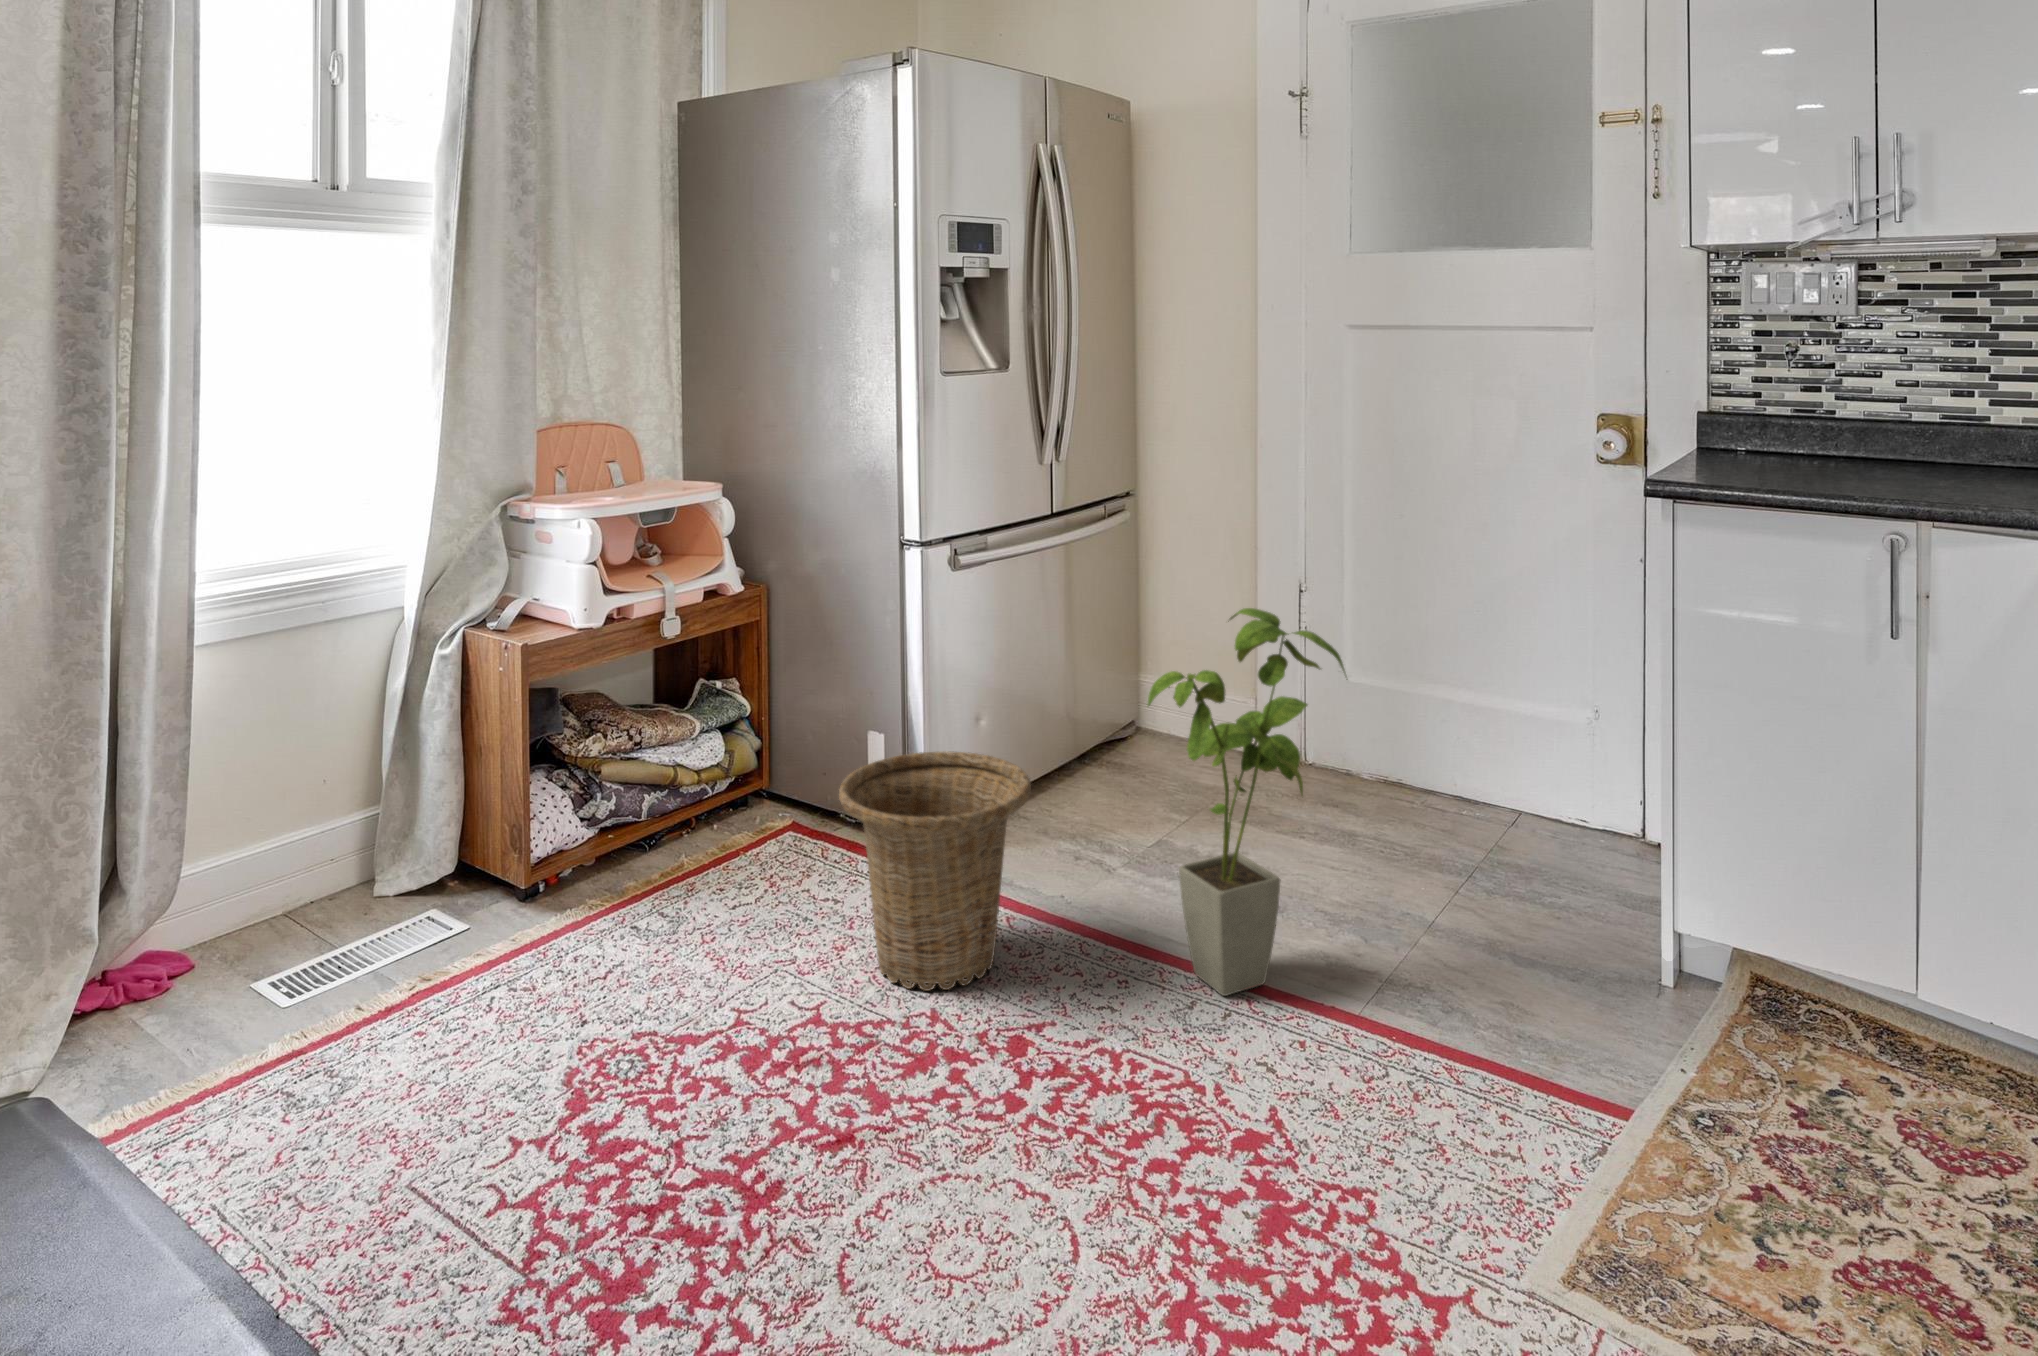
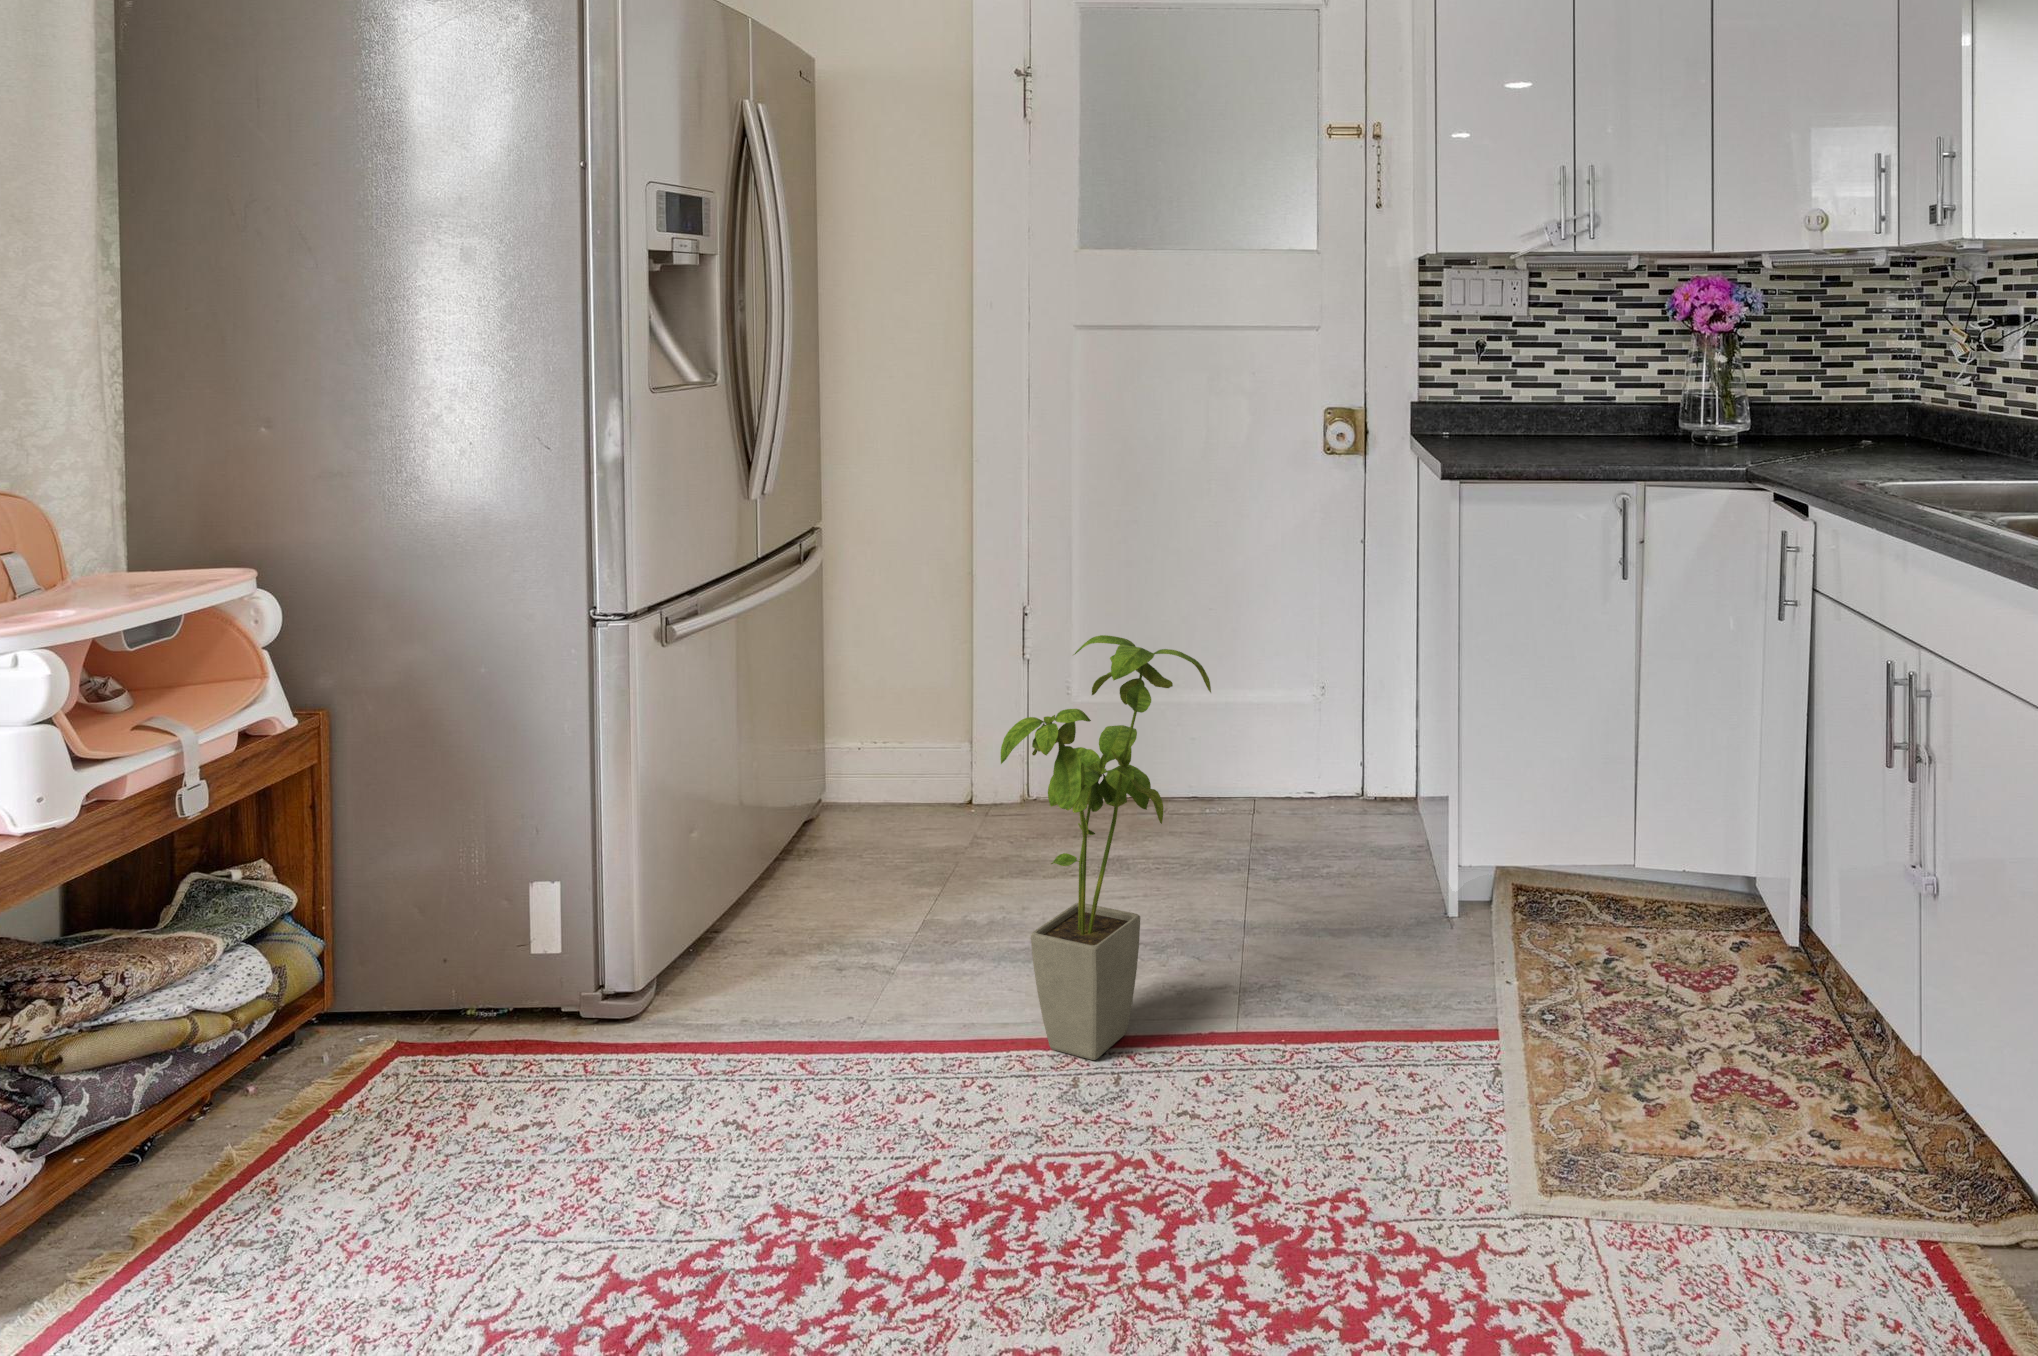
basket: present [839,752,1031,991] -> none [595,869,860,1193]

